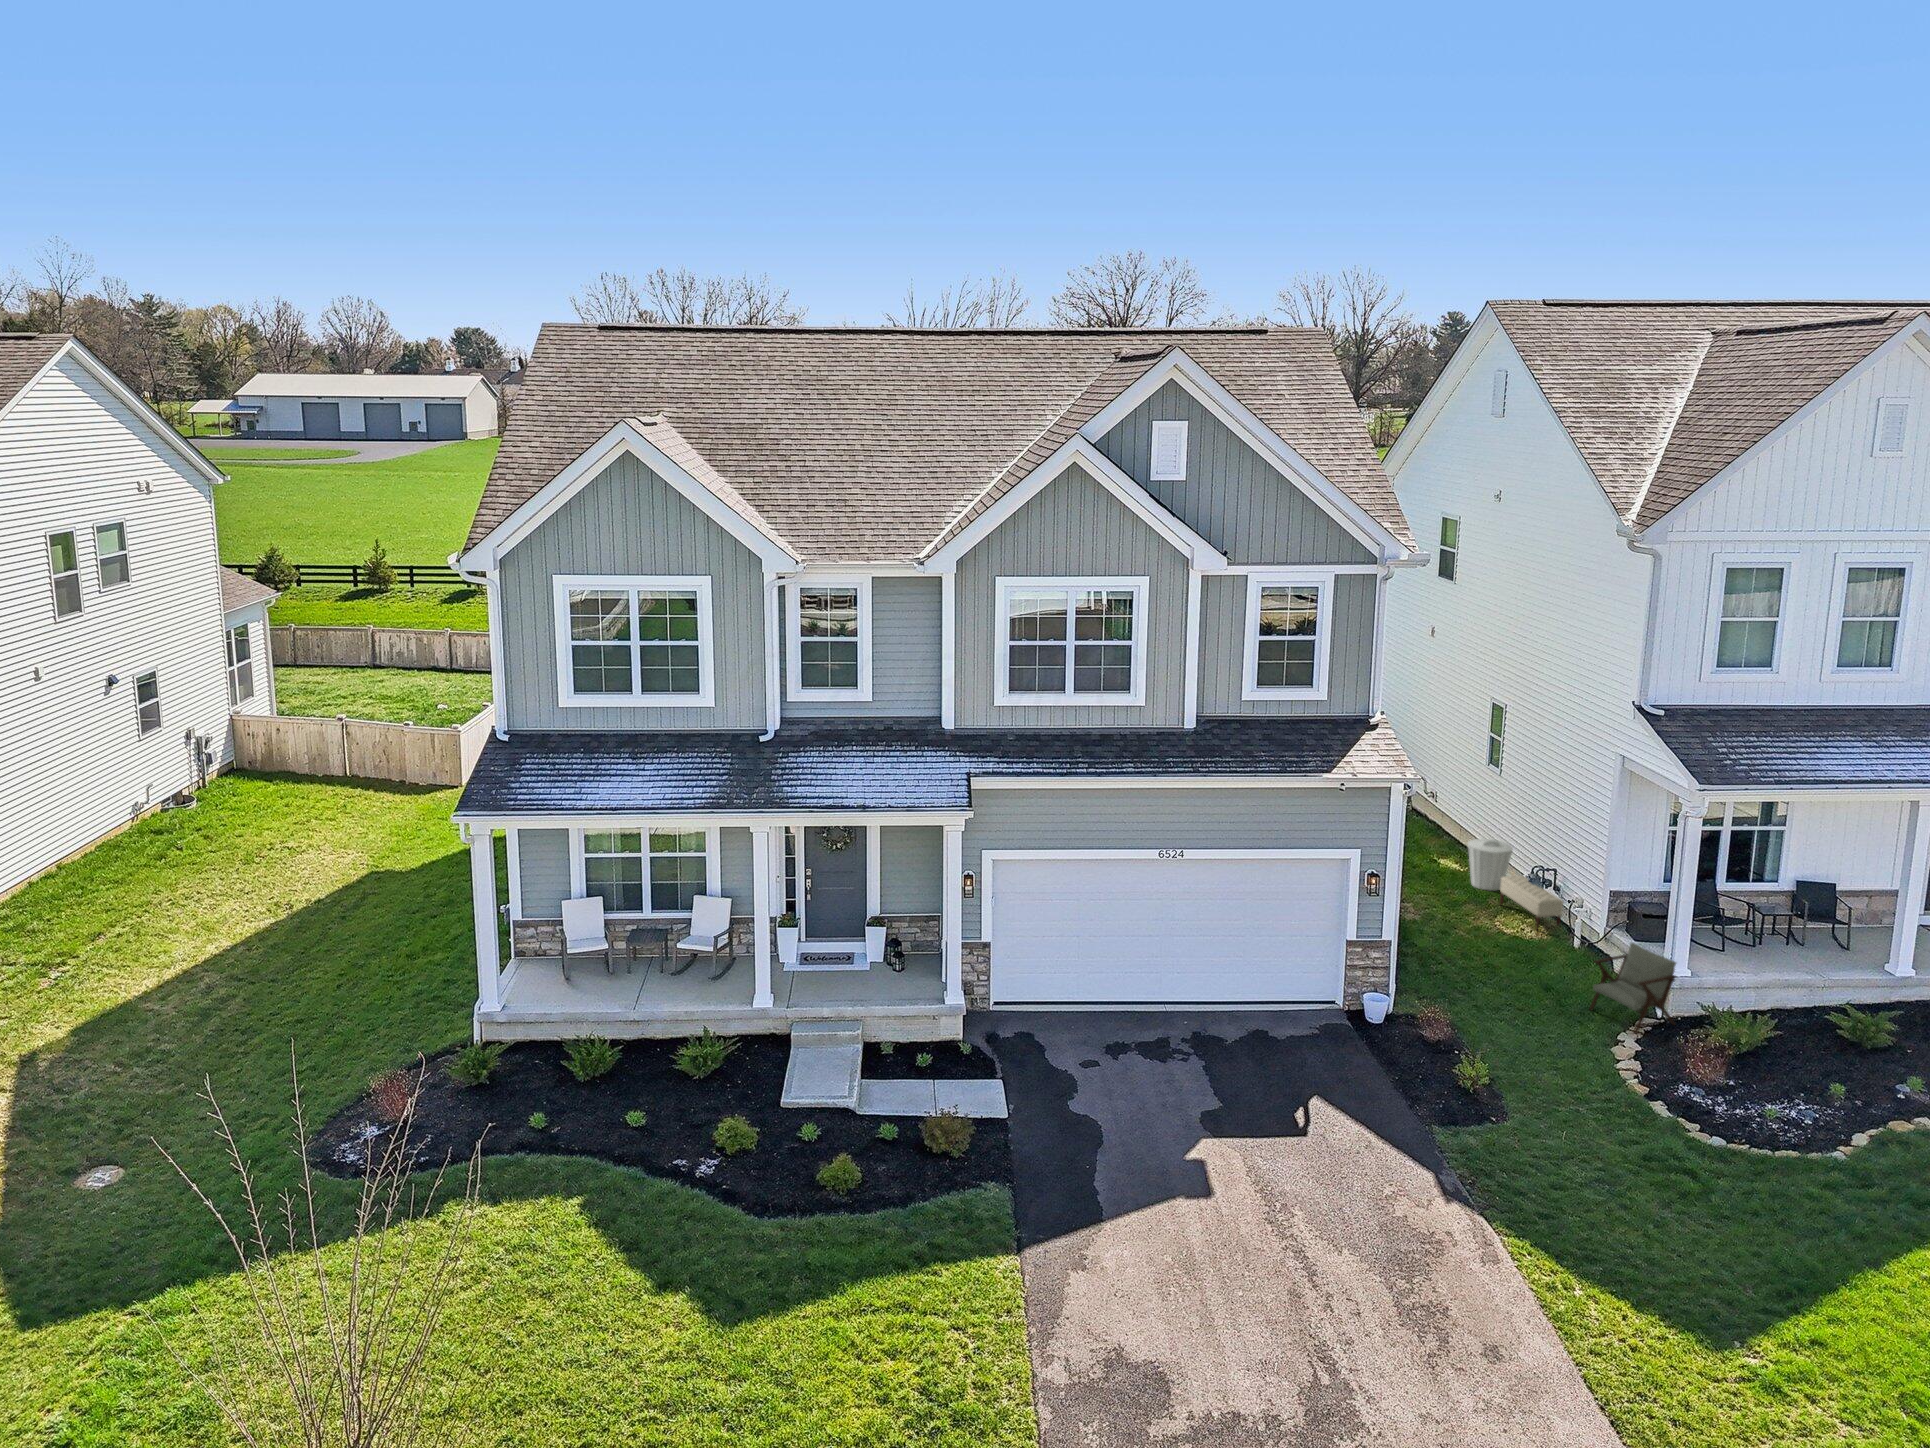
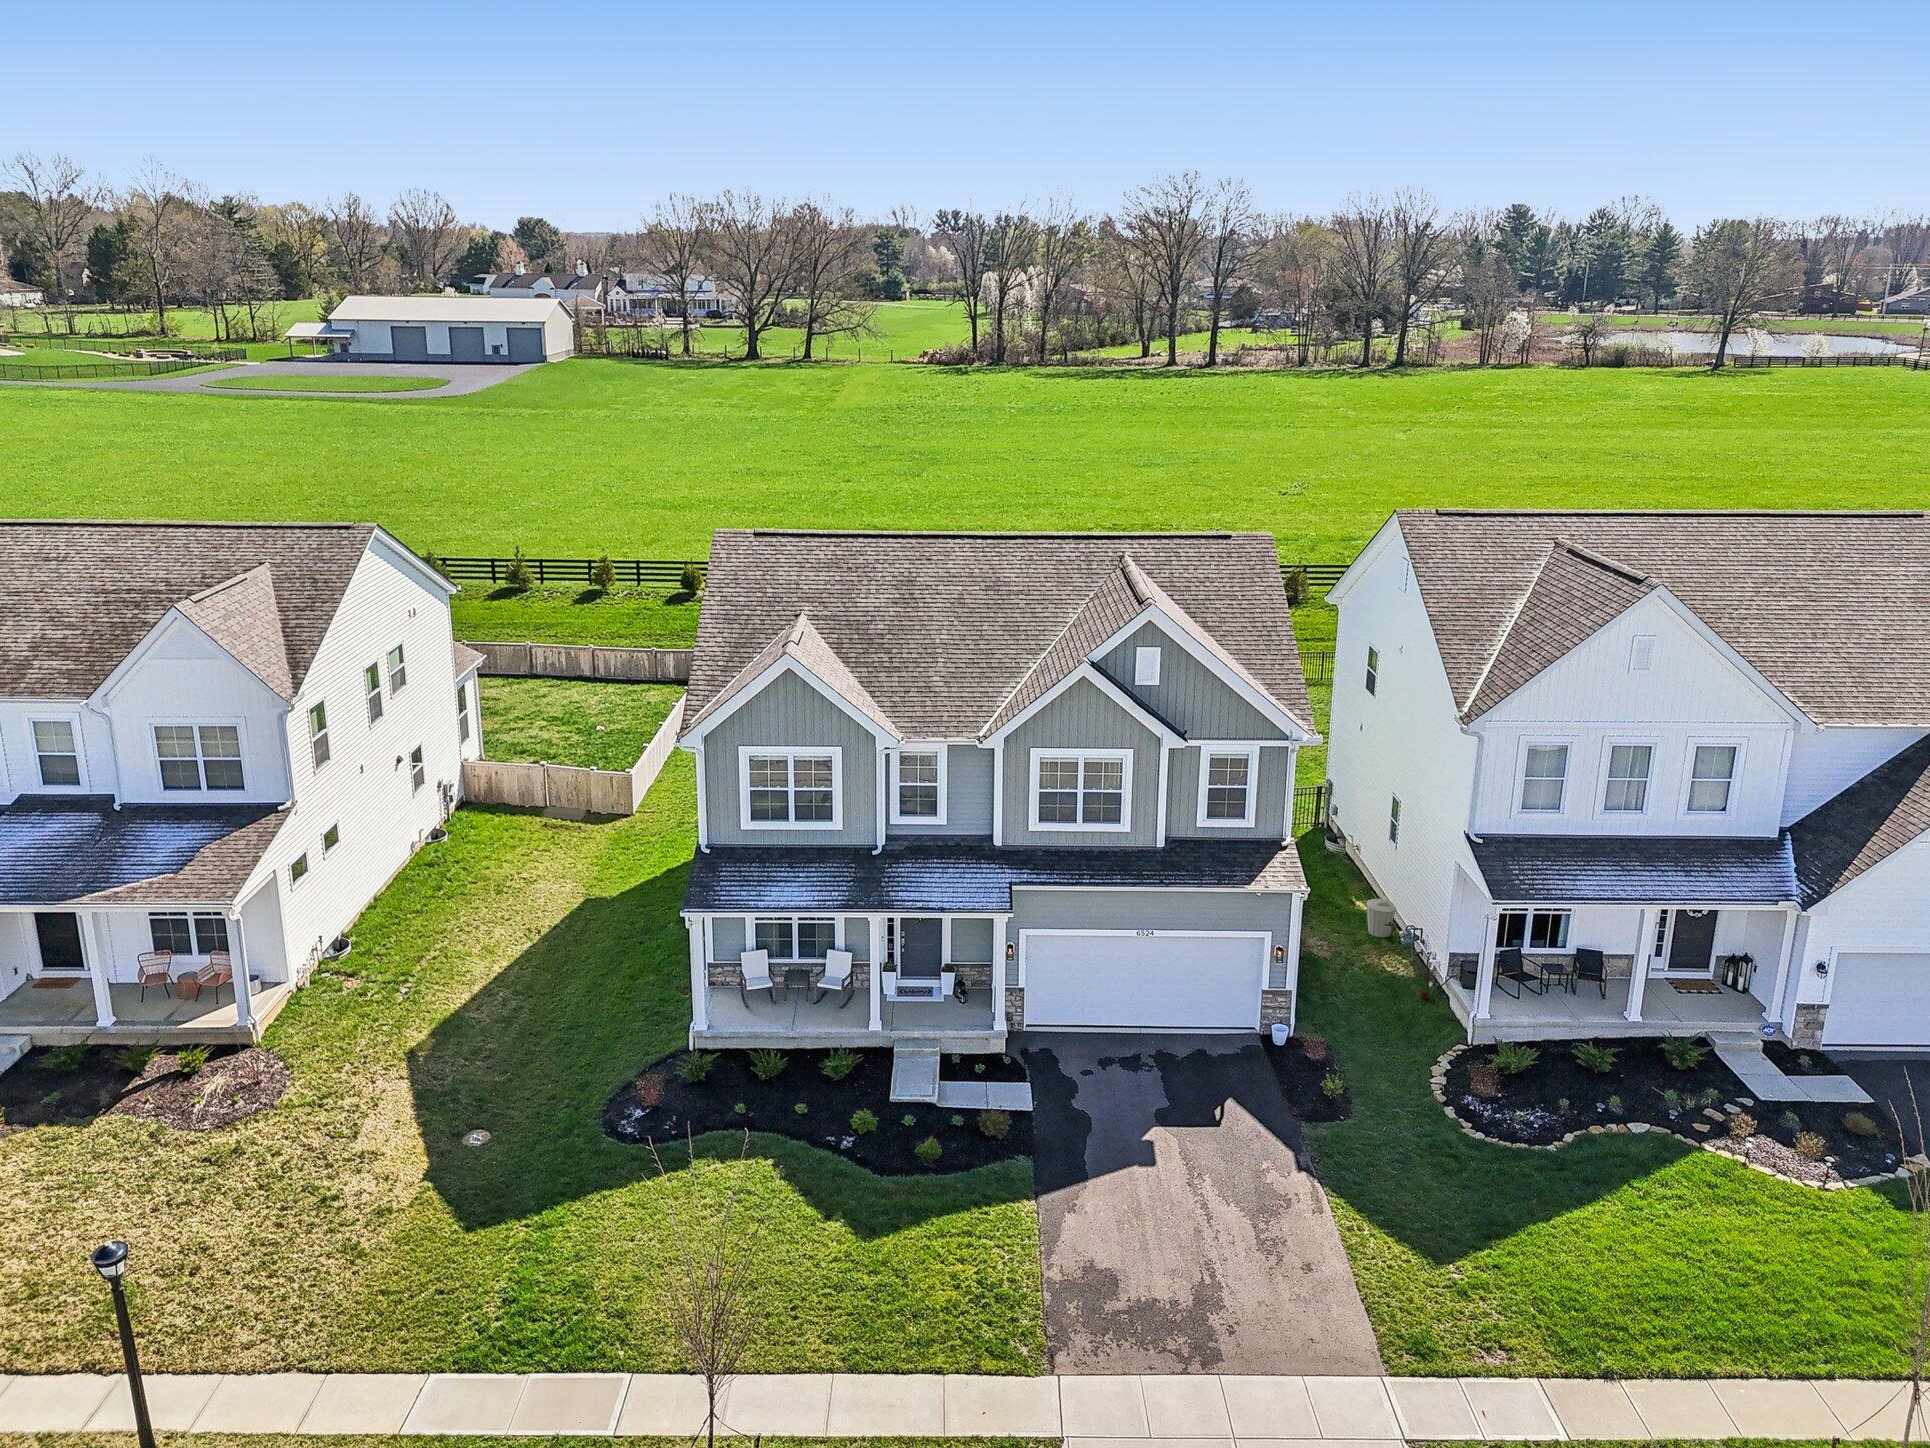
bench: present [1500,876,1564,930] -> present [543,806,586,830]
potted tree: none [1563,906,1601,961] -> present [1420,965,1437,999]
lounge chair: present [1590,943,1676,1034] -> none [1424,995,1480,1059]

